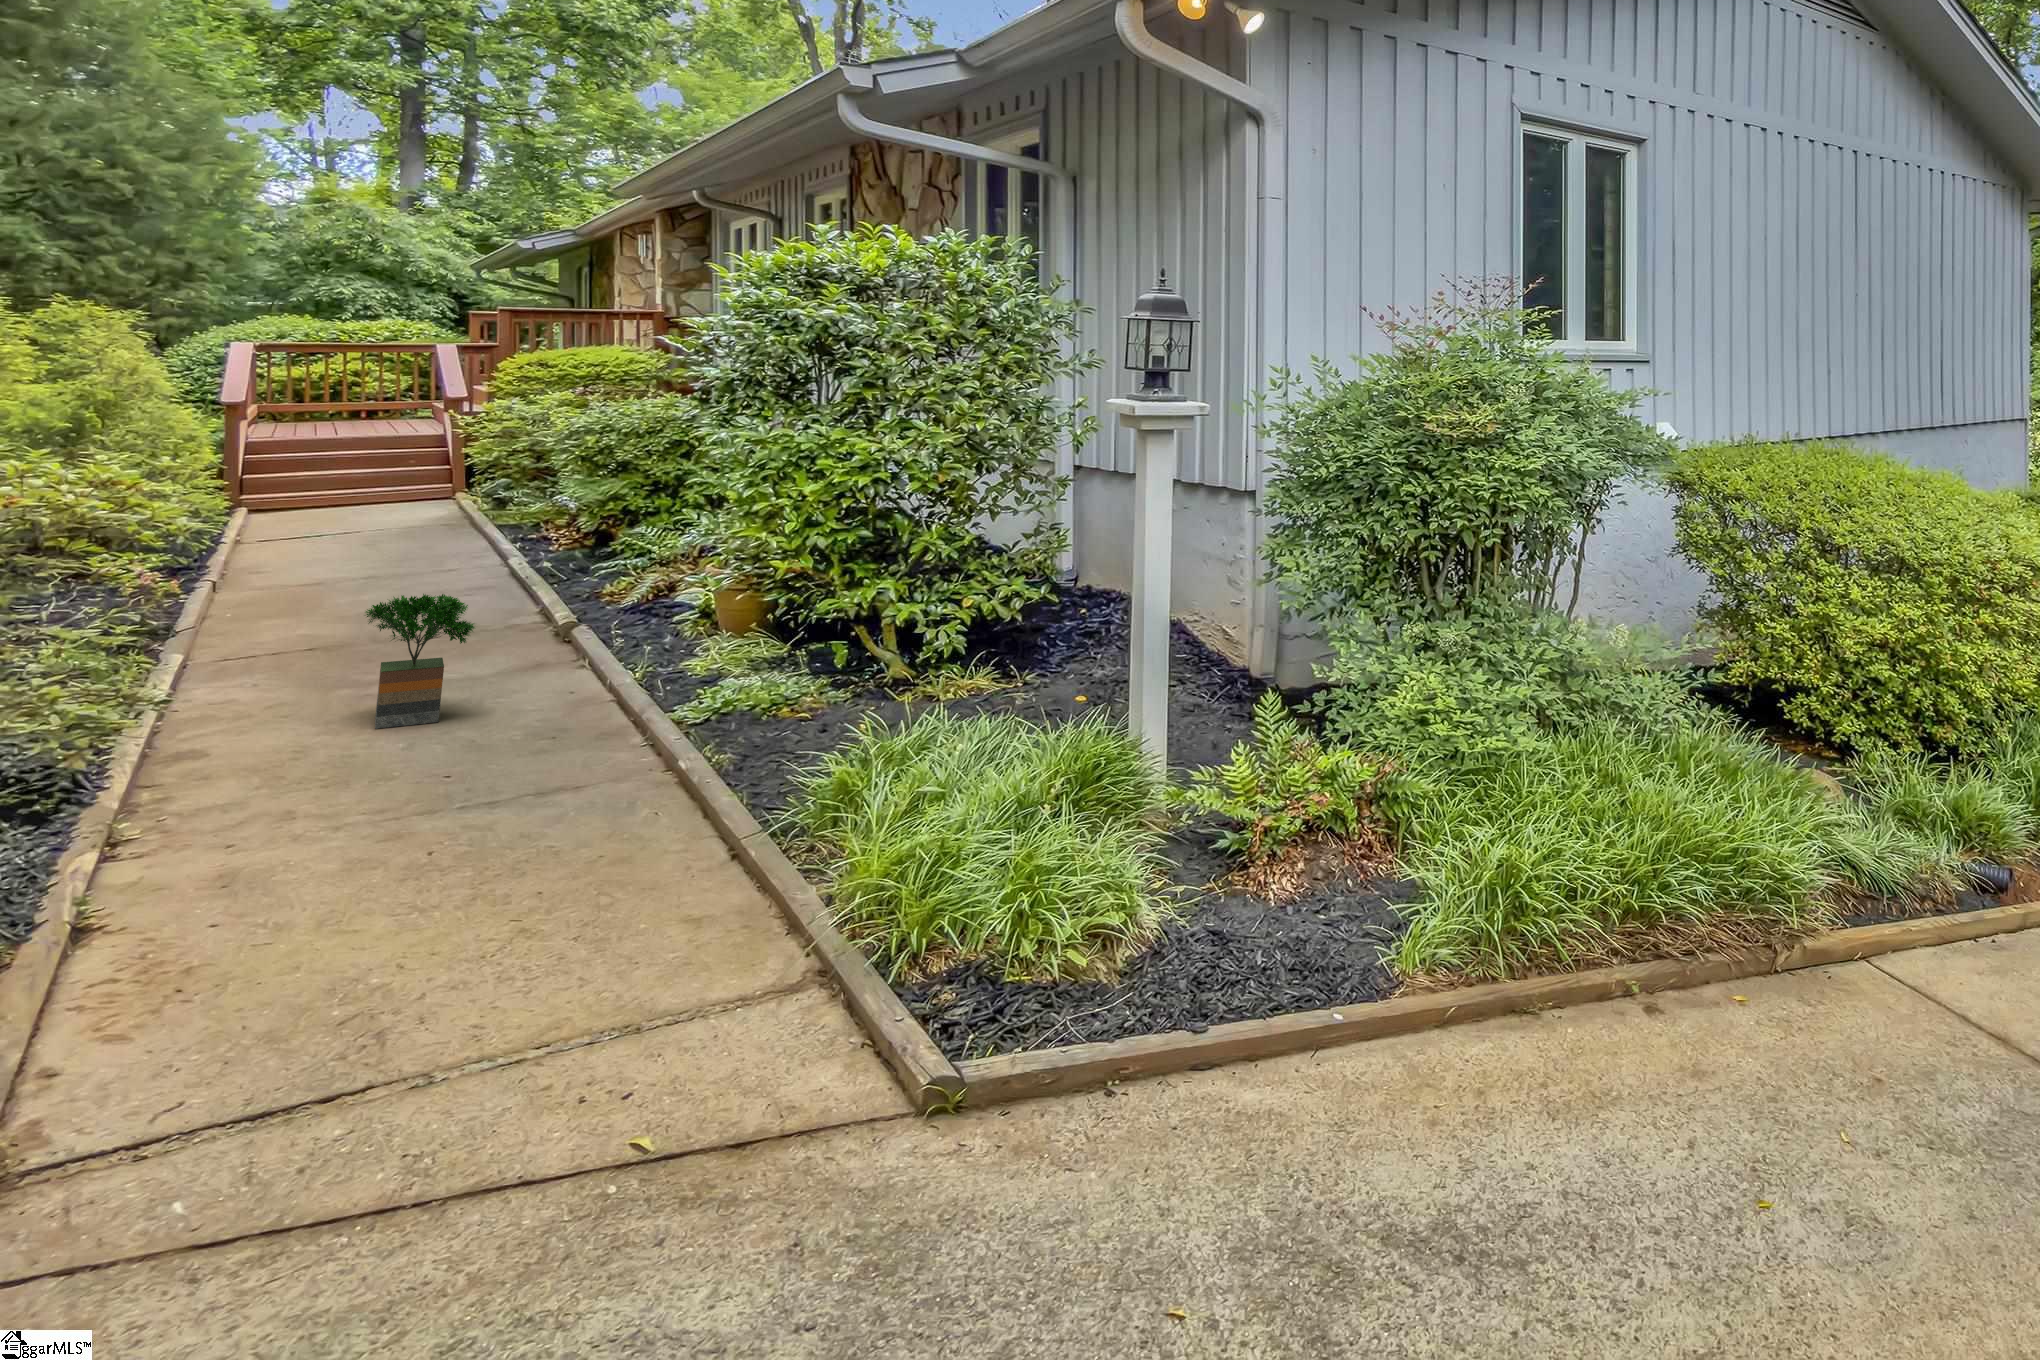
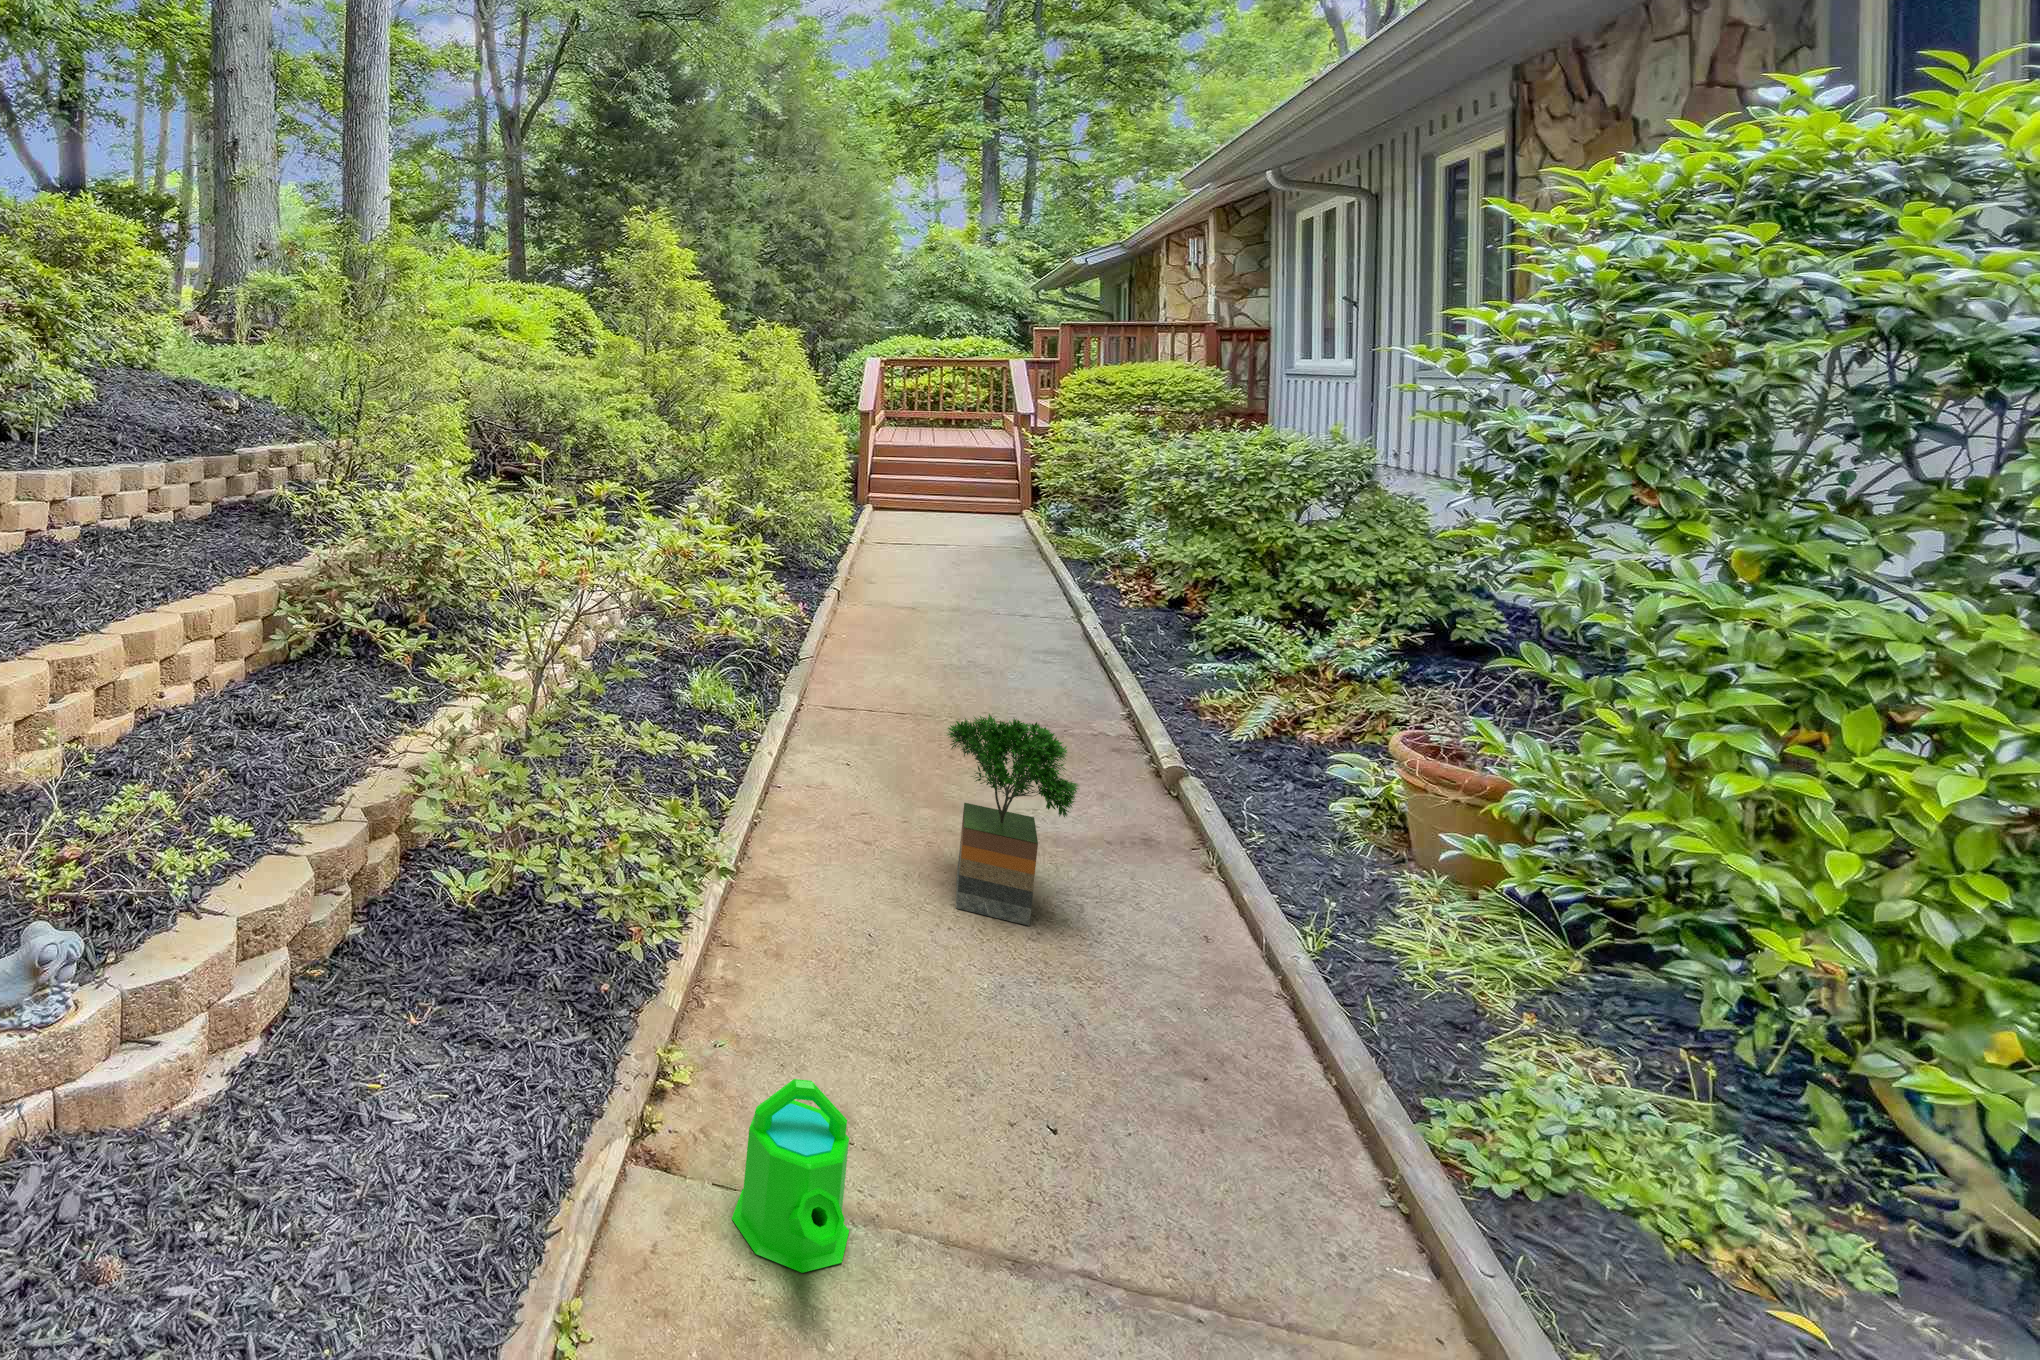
watering can: none [202,769,299,870] -> present [732,1079,849,1273]

